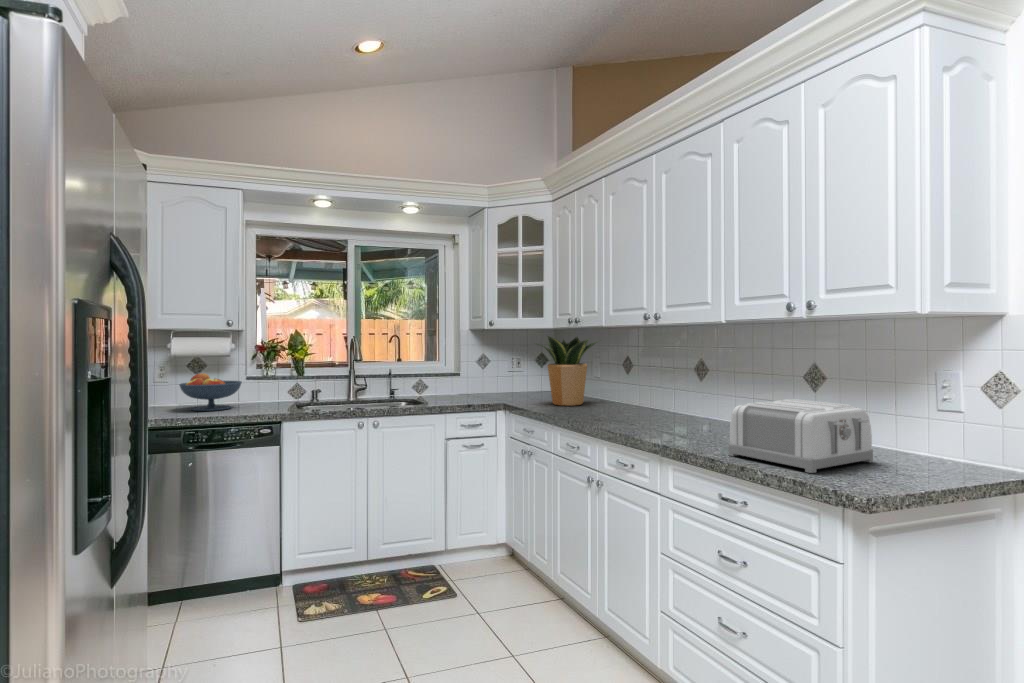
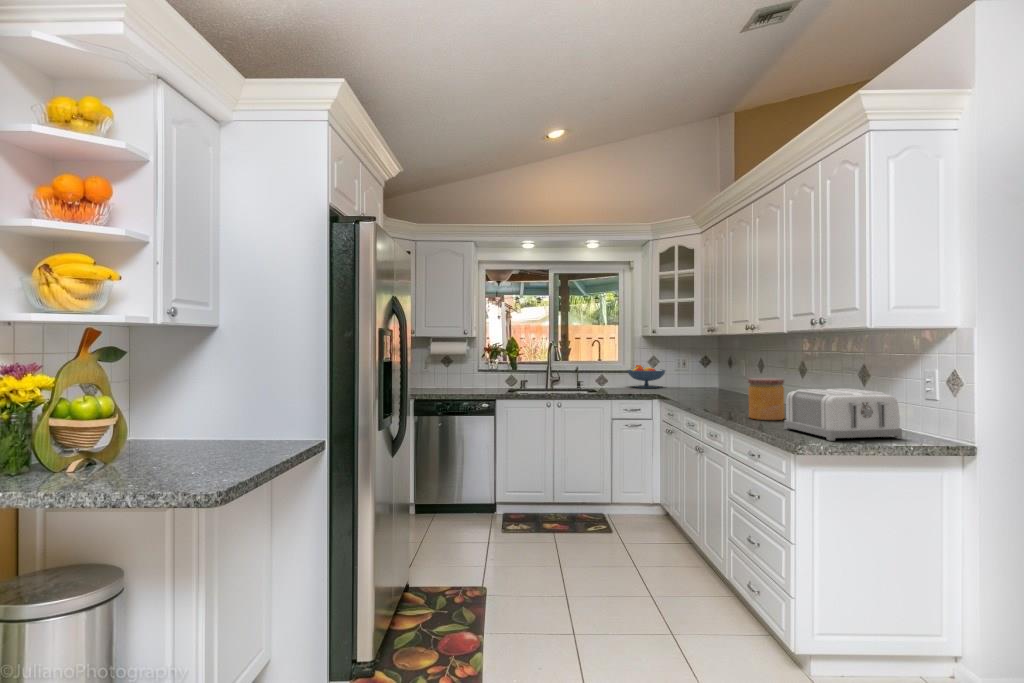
potted plant: present [538,336,598,406] -> none [681,340,741,397]
fruit bowl: present [179,373,242,411] -> present [628,365,665,388]
jar: none [659,385,703,441] -> present [748,378,785,420]

